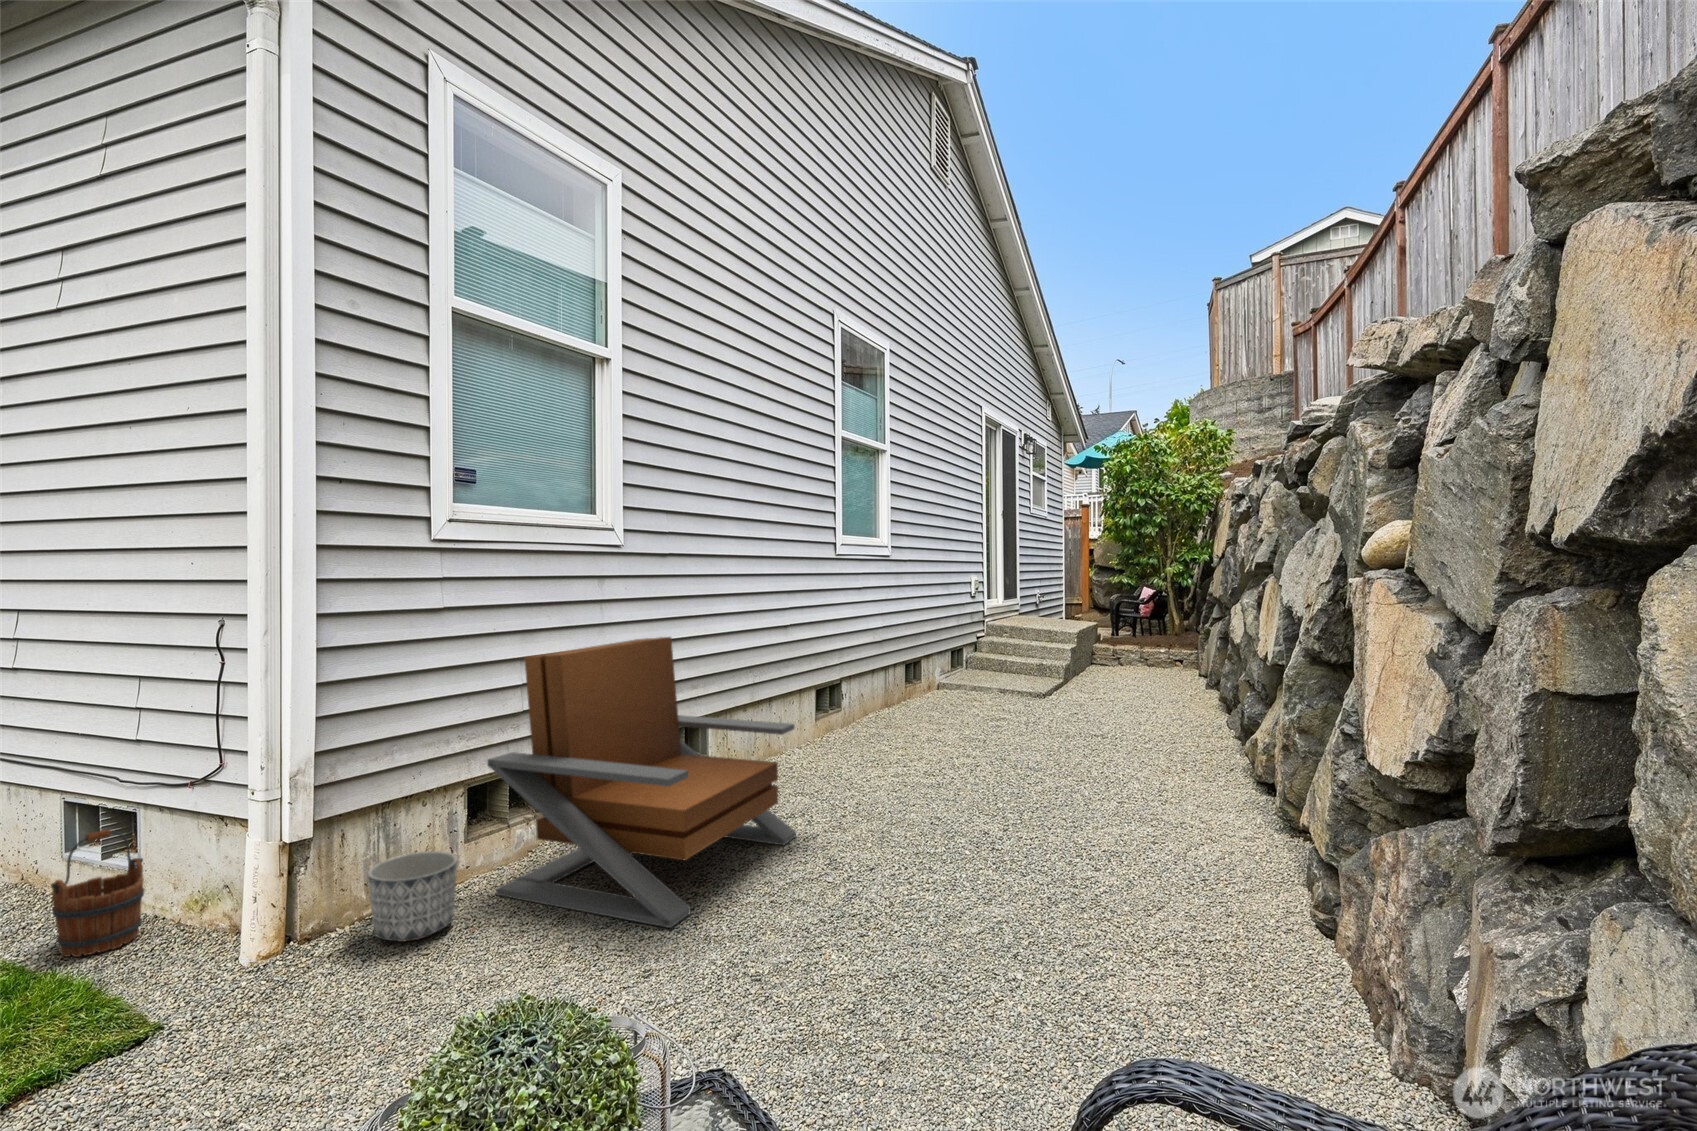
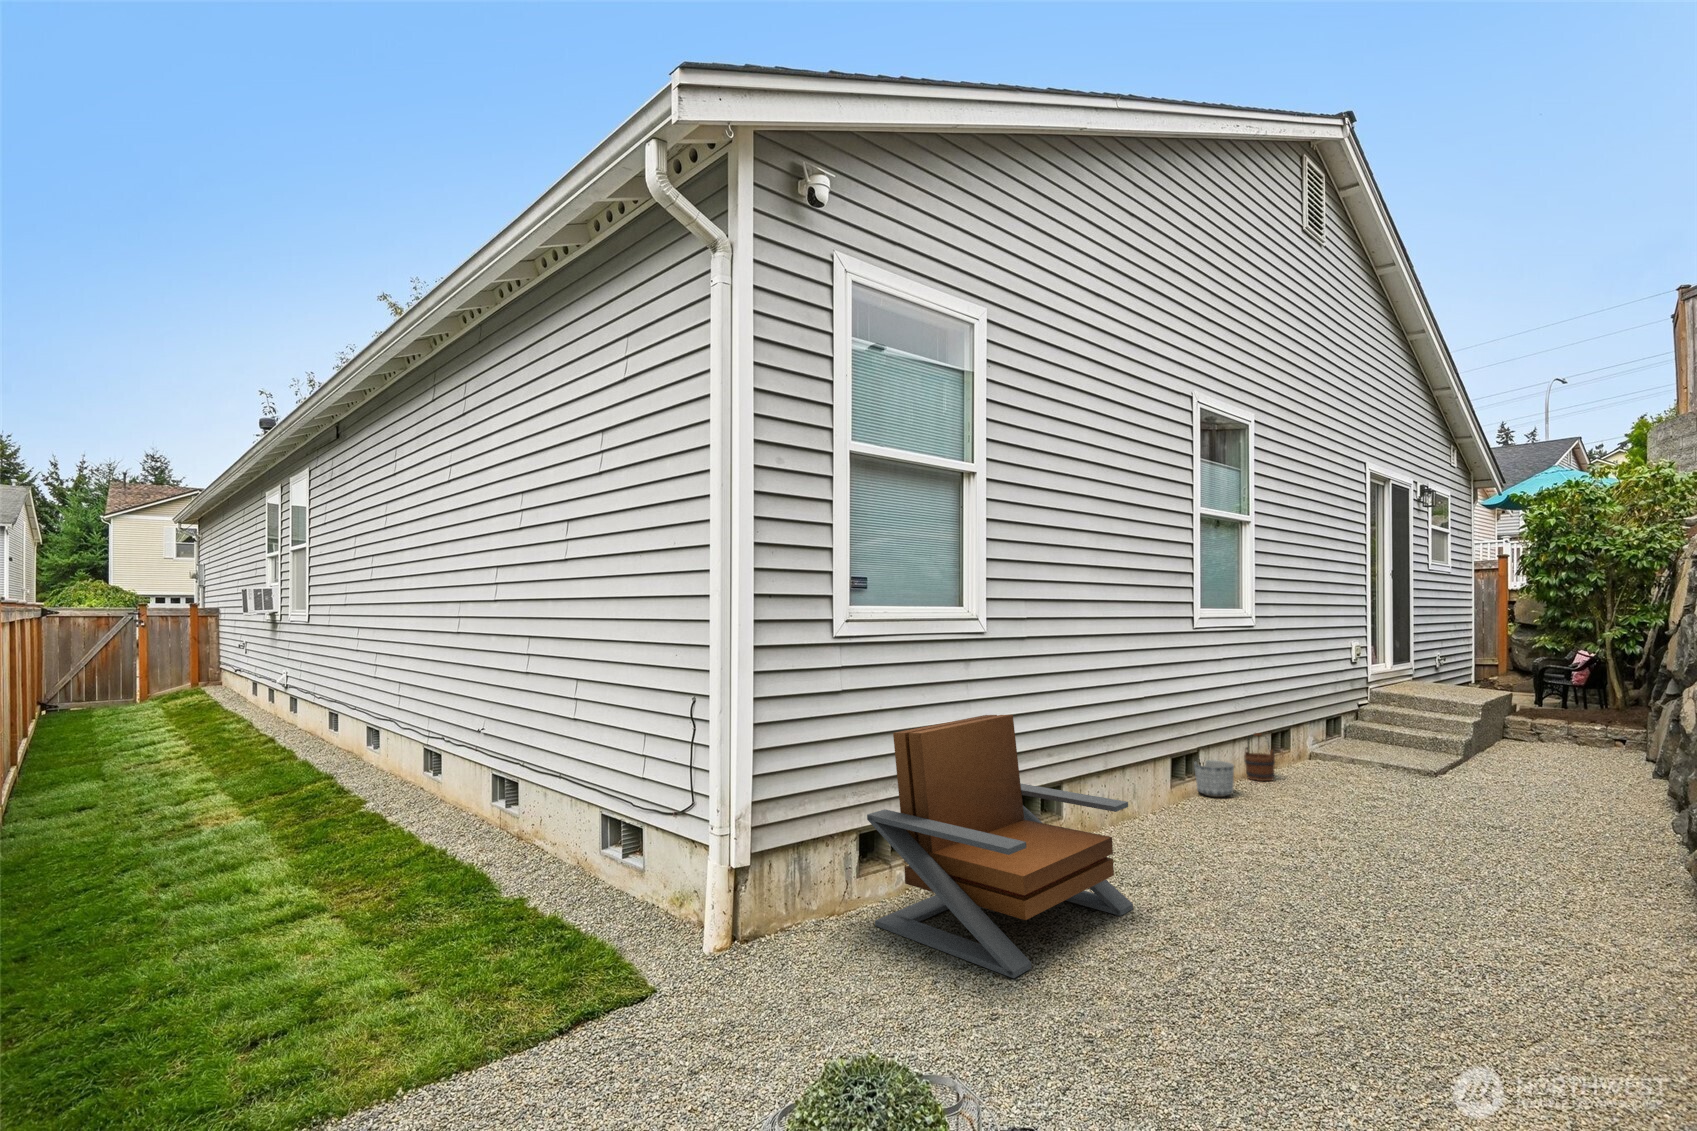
wooden bucket: present [51,829,144,957] -> present [1244,733,1275,781]
planter: present [368,851,457,942] -> present [1194,760,1234,797]

